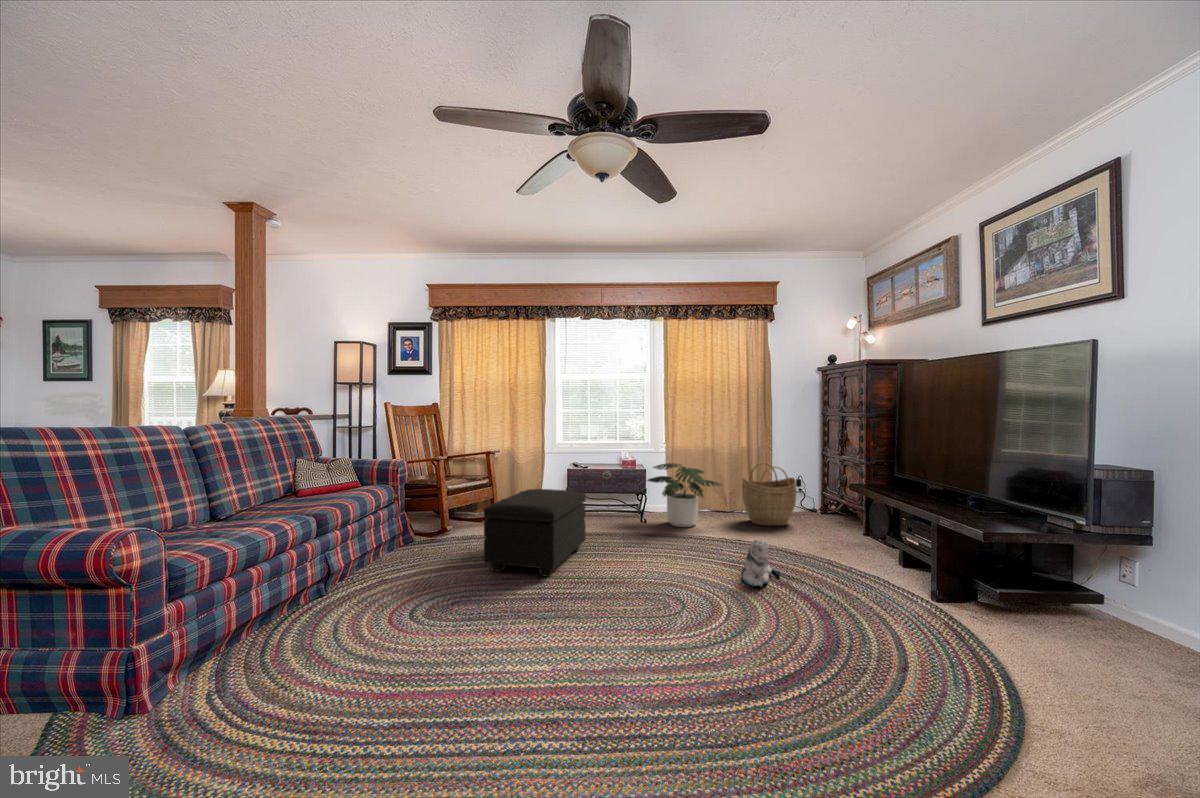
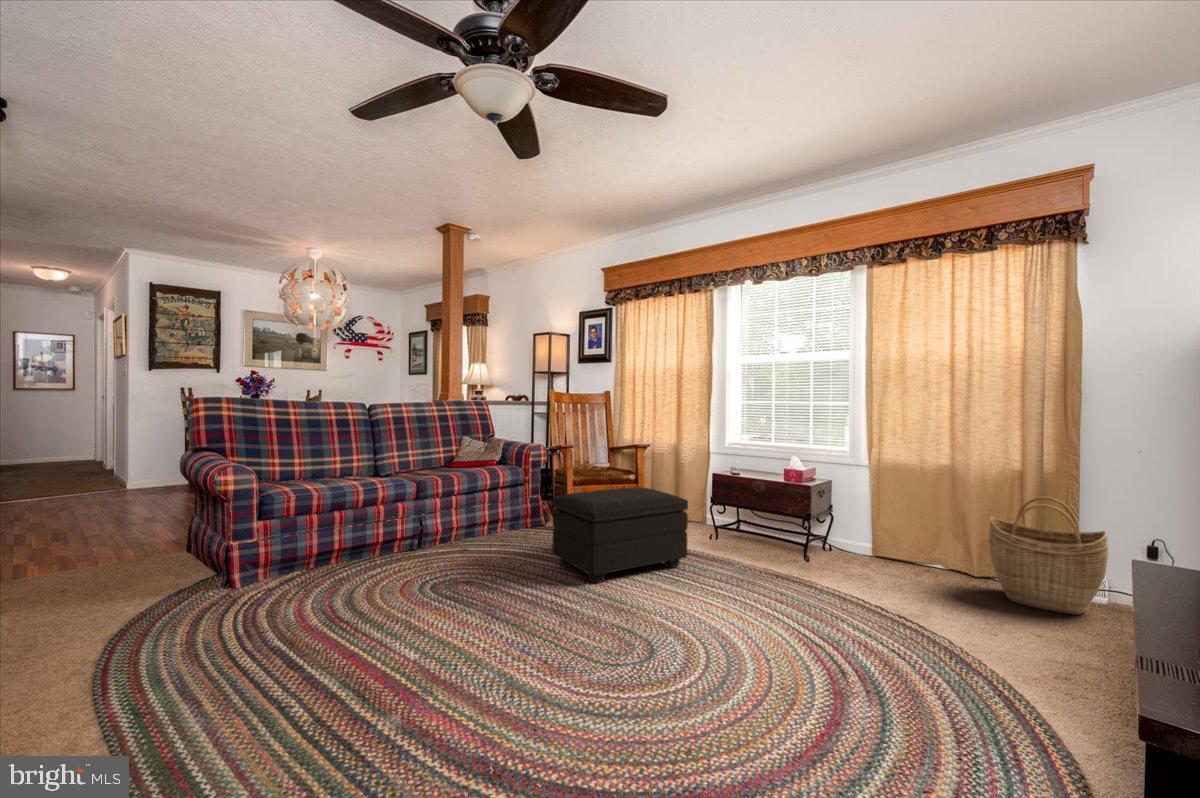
potted plant: present [647,463,721,527] -> none [825,480,941,577]
plush toy: present [743,540,781,587] -> none [796,604,890,679]

